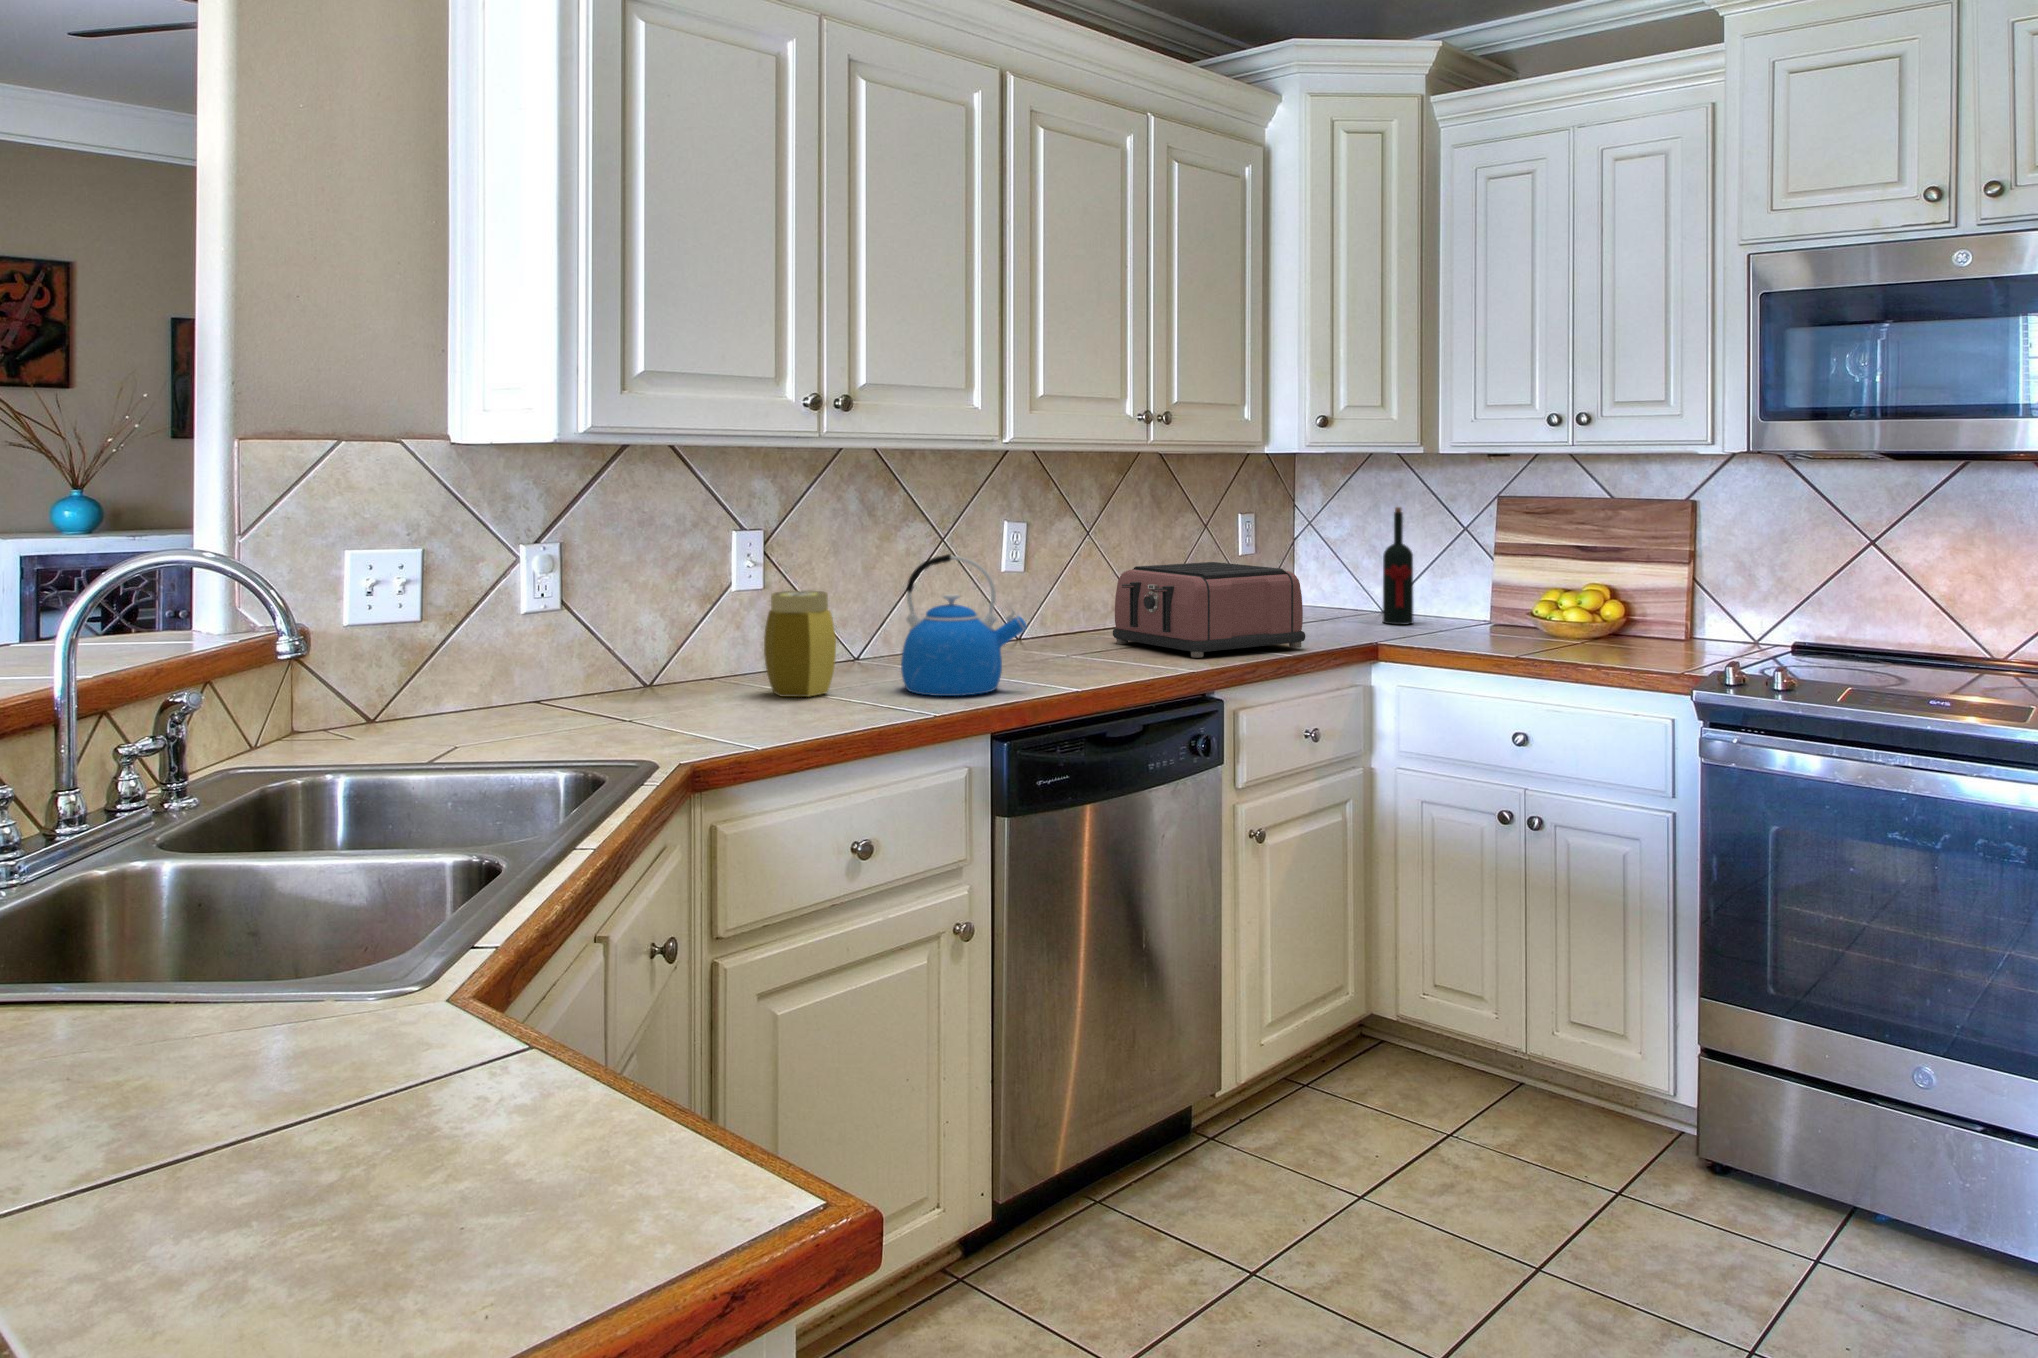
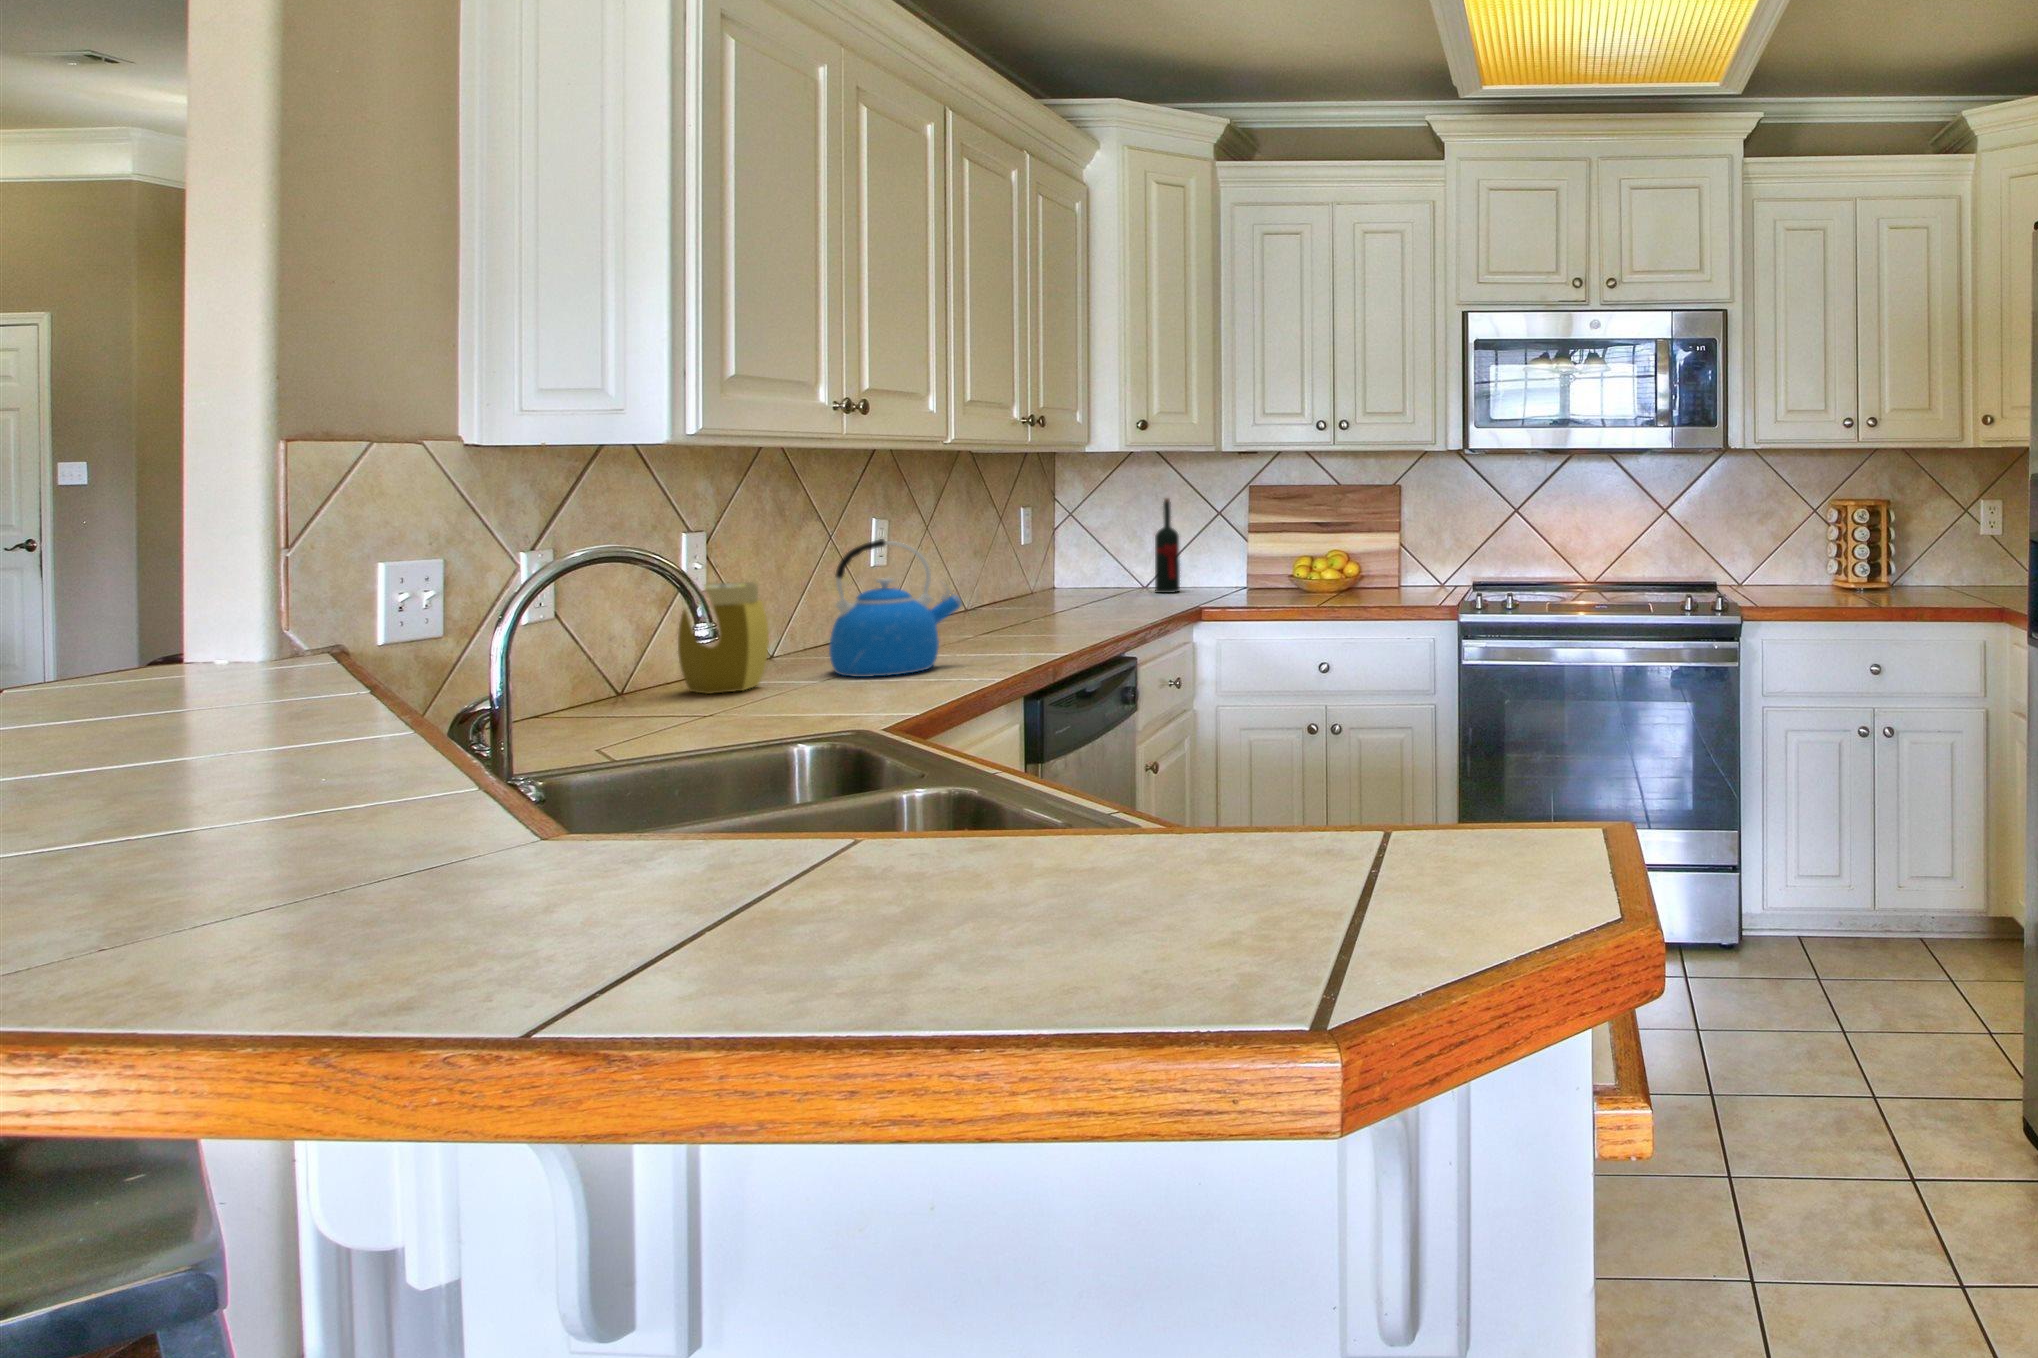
toaster: present [1113,562,1305,658] -> none [957,546,1136,627]

